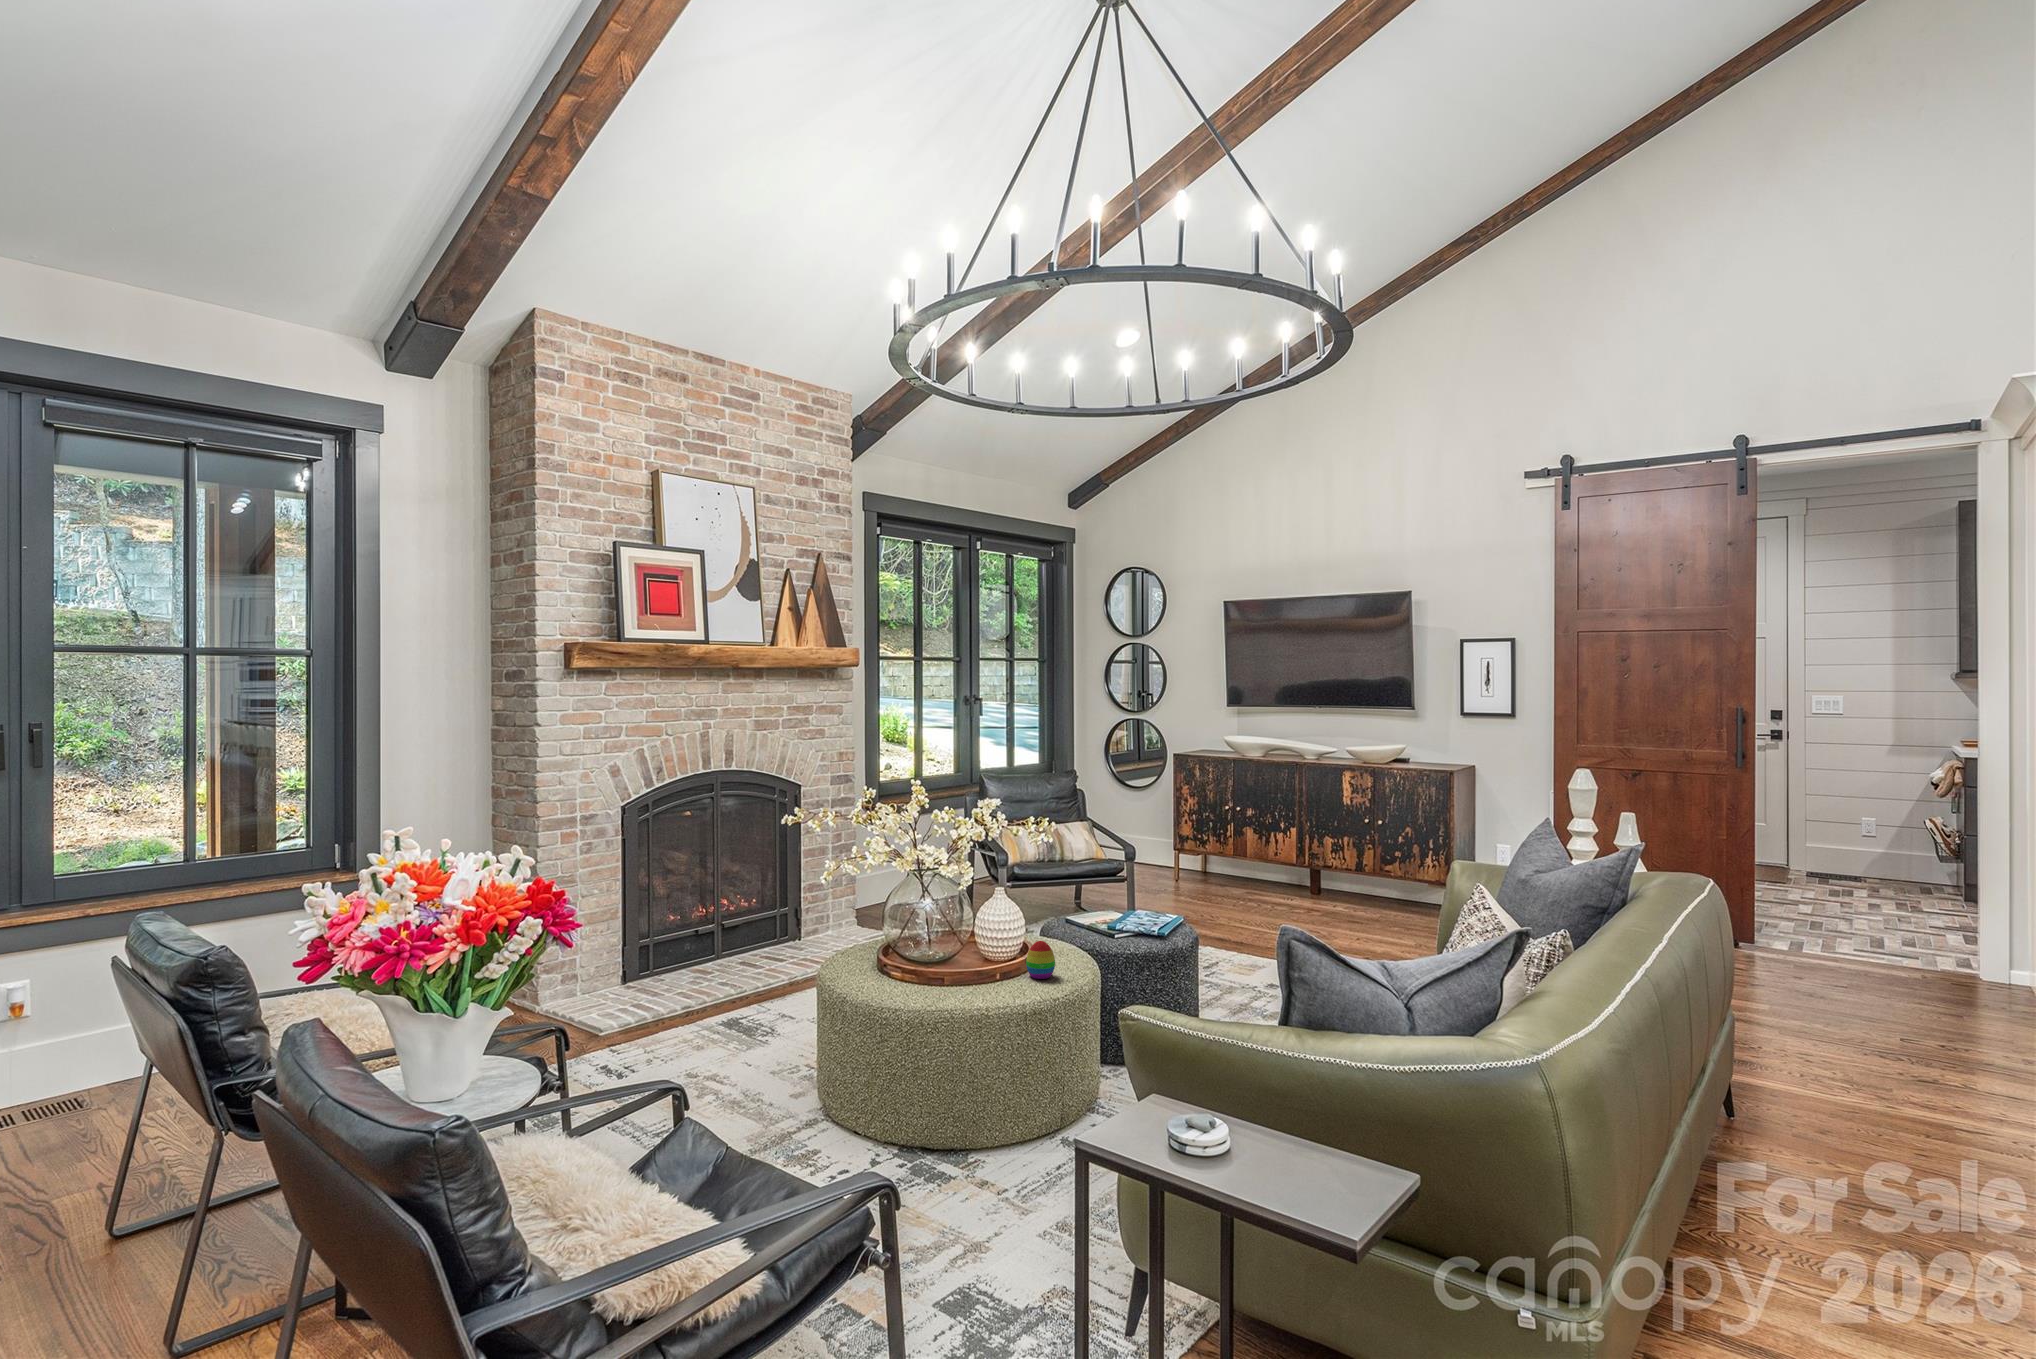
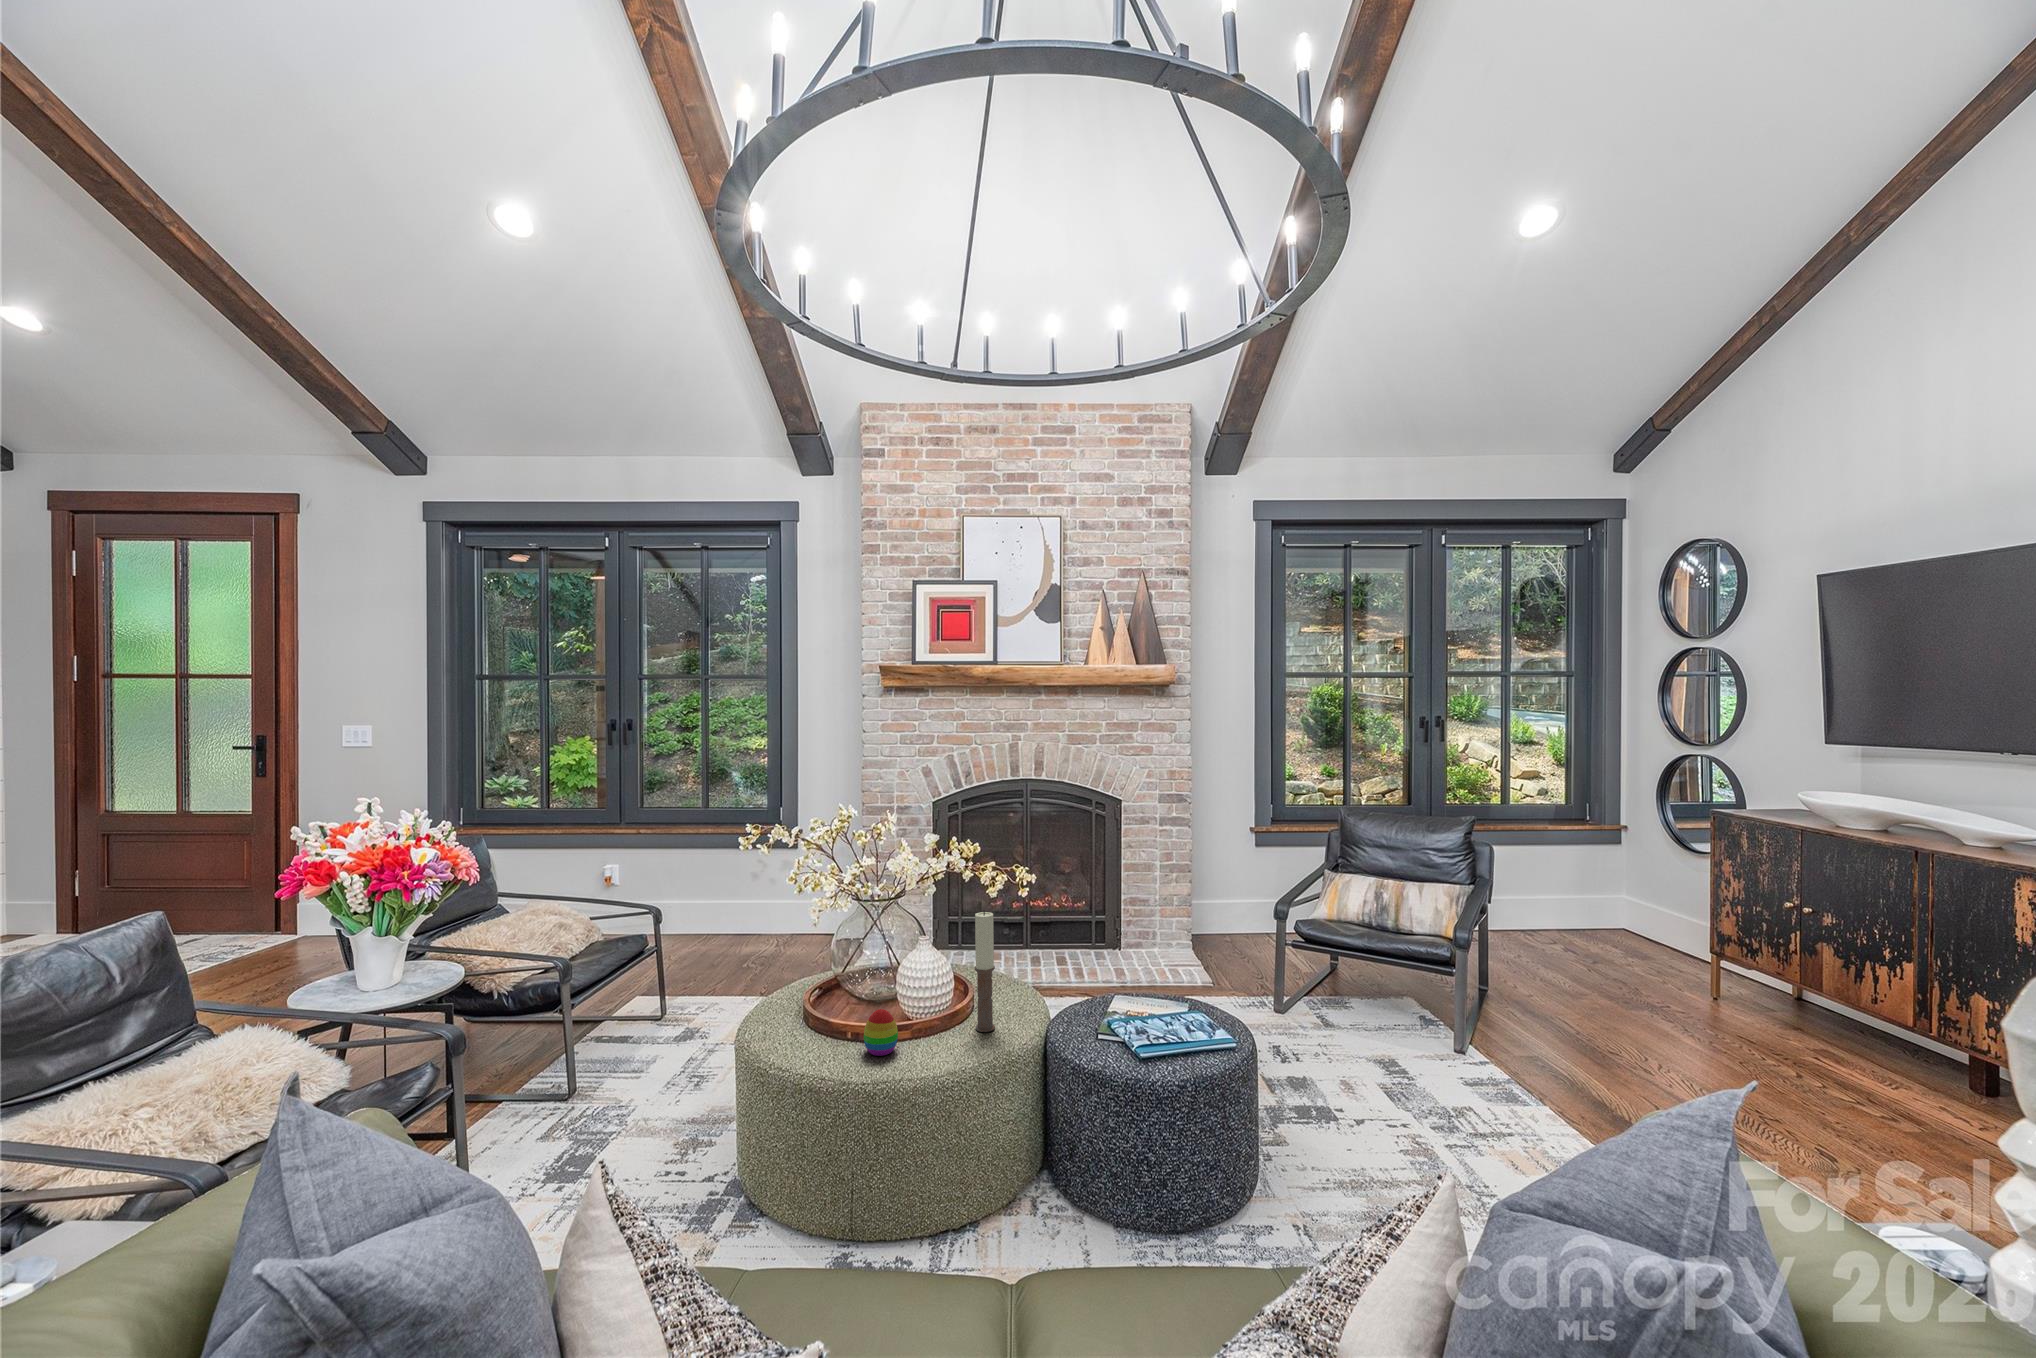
candle: none [1048,852,1065,951] -> present [975,911,995,1032]

